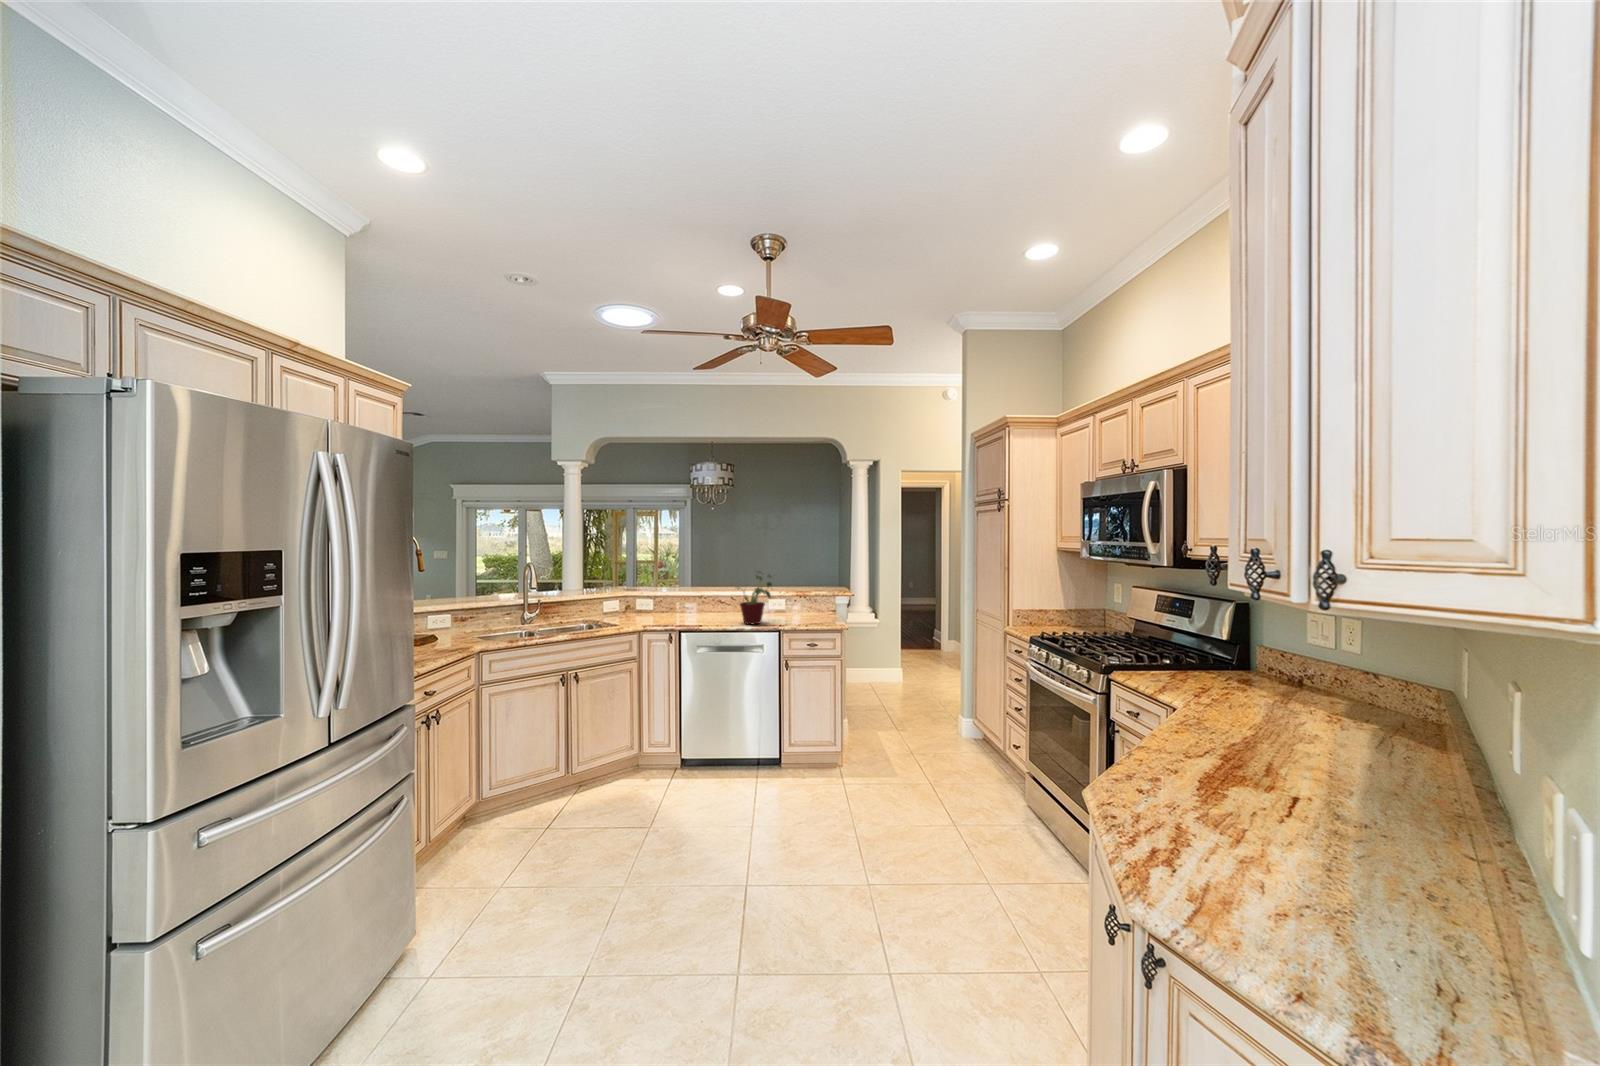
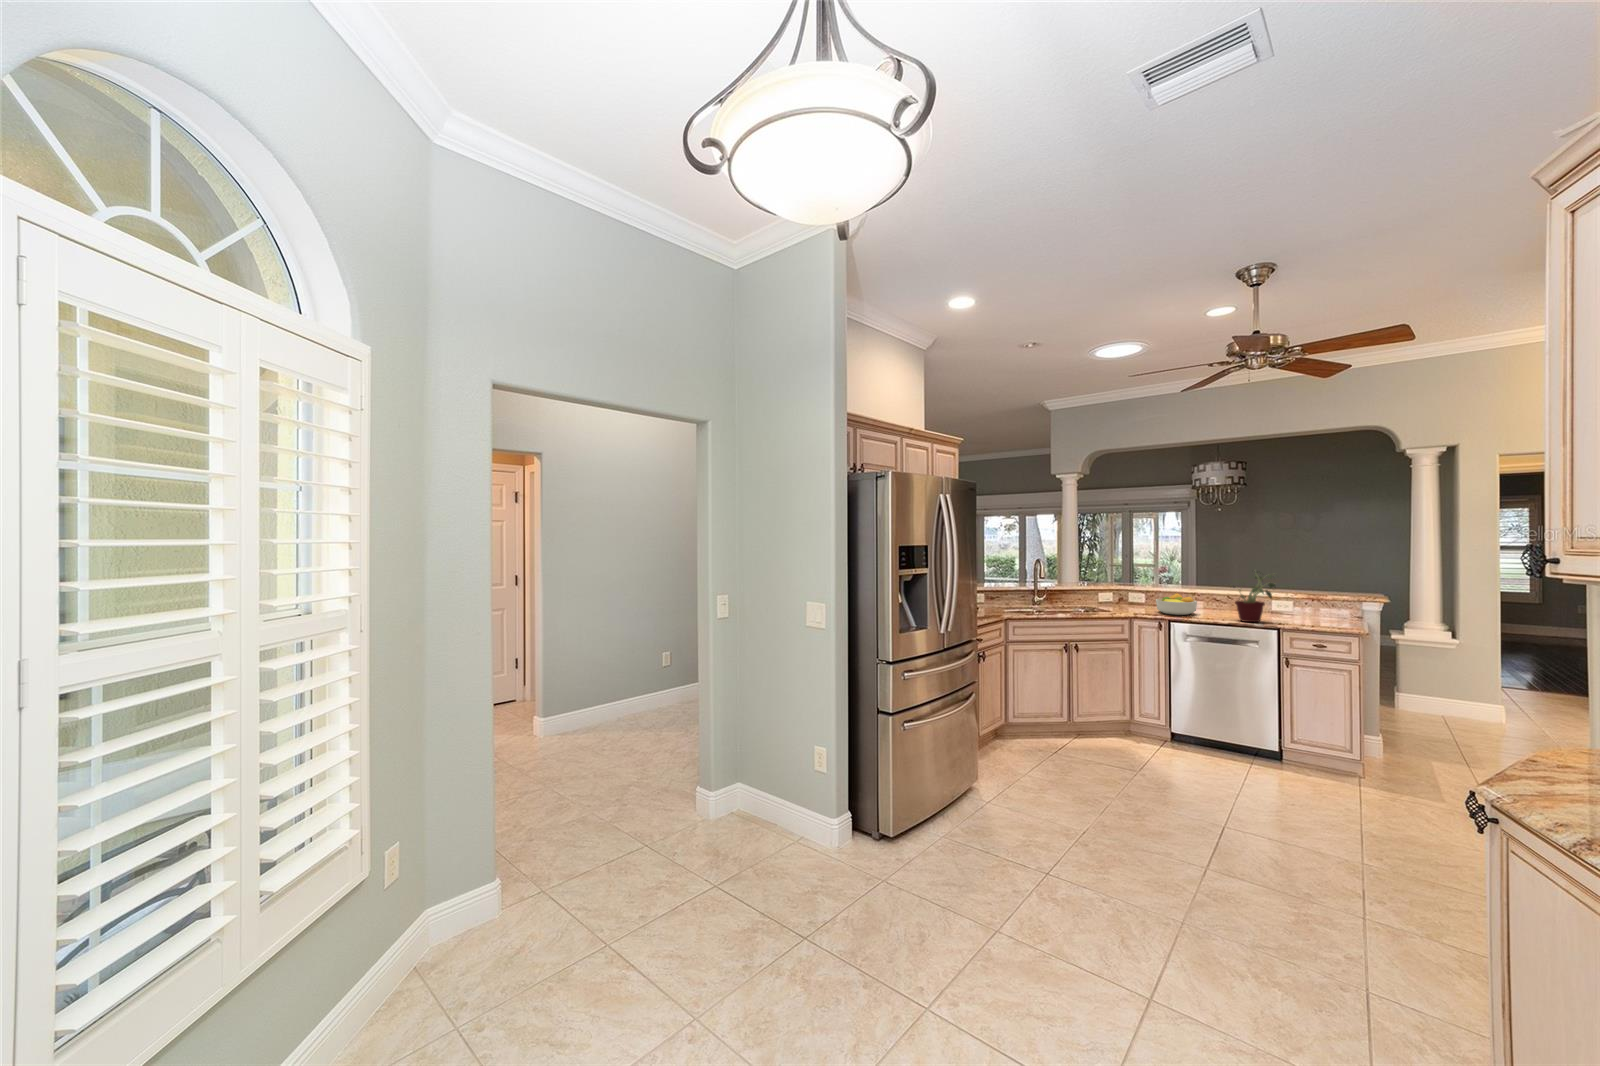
fruit bowl: none [665,598,705,622] -> present [1156,593,1197,615]

